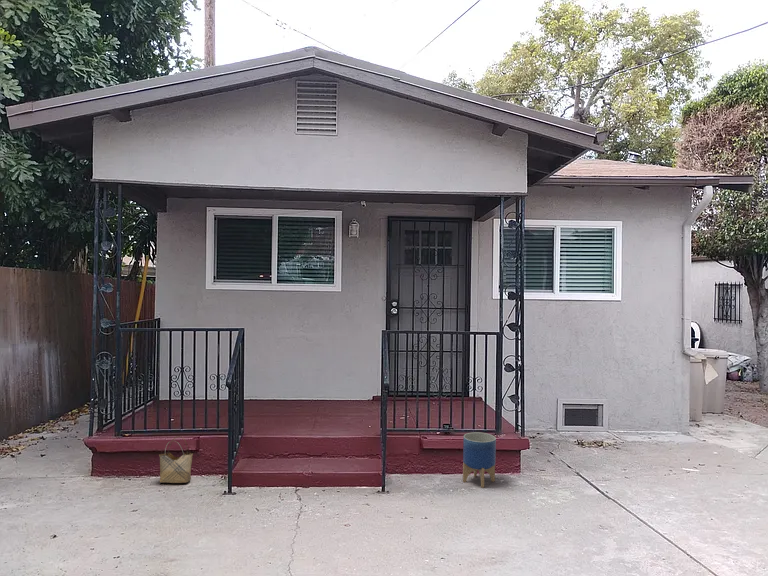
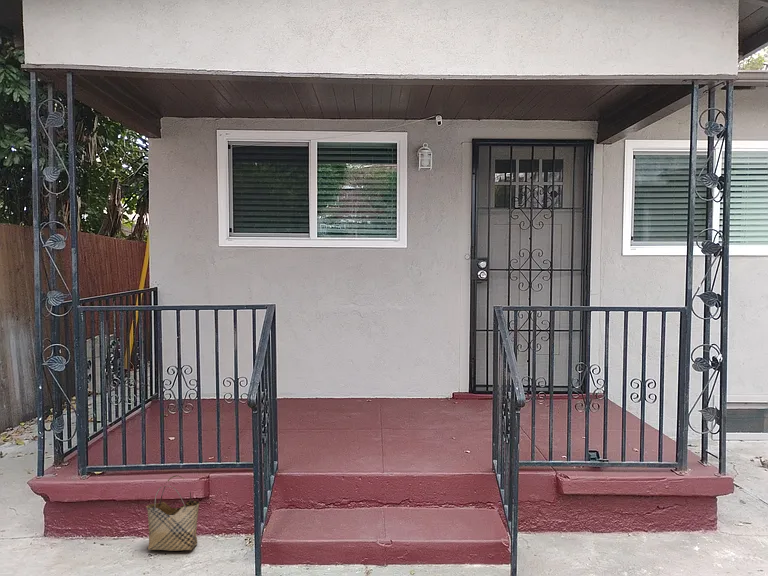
planter: present [463,432,496,488] -> none [630,468,688,562]

